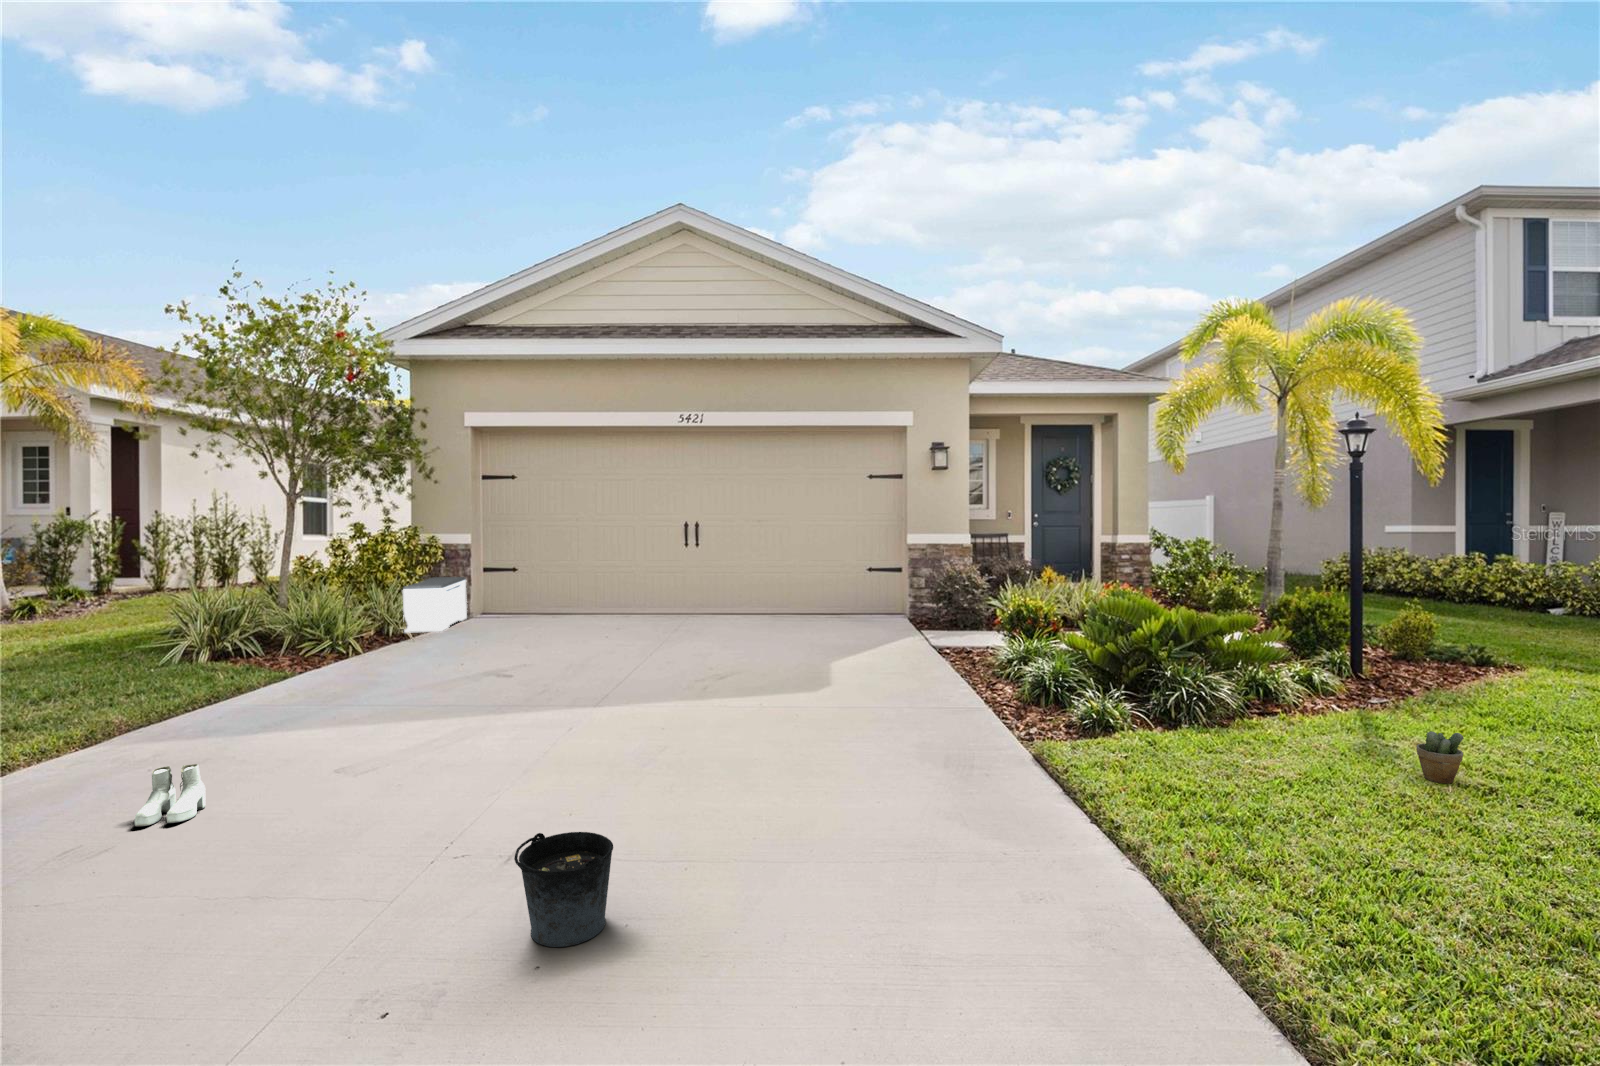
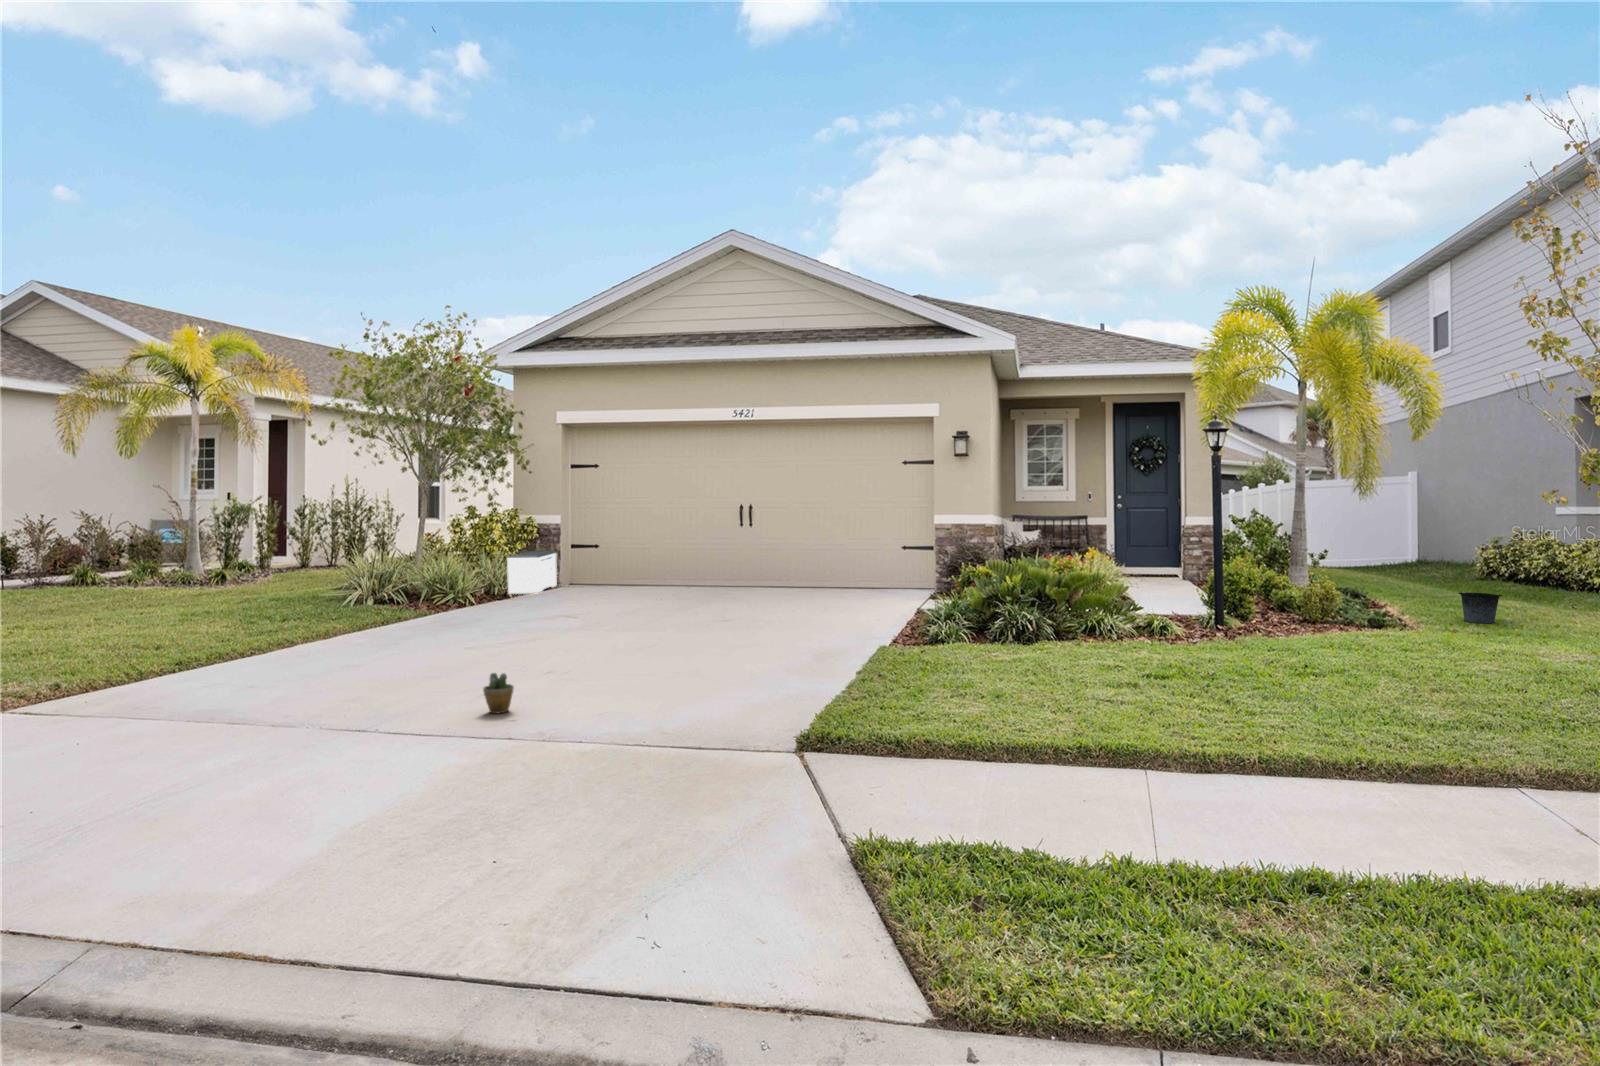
potted plant: present [1416,732,1464,783] -> present [483,673,514,713]
boots: present [135,764,206,827] -> none [374,639,407,670]
bucket: present [514,832,613,947] -> present [1458,592,1502,623]

